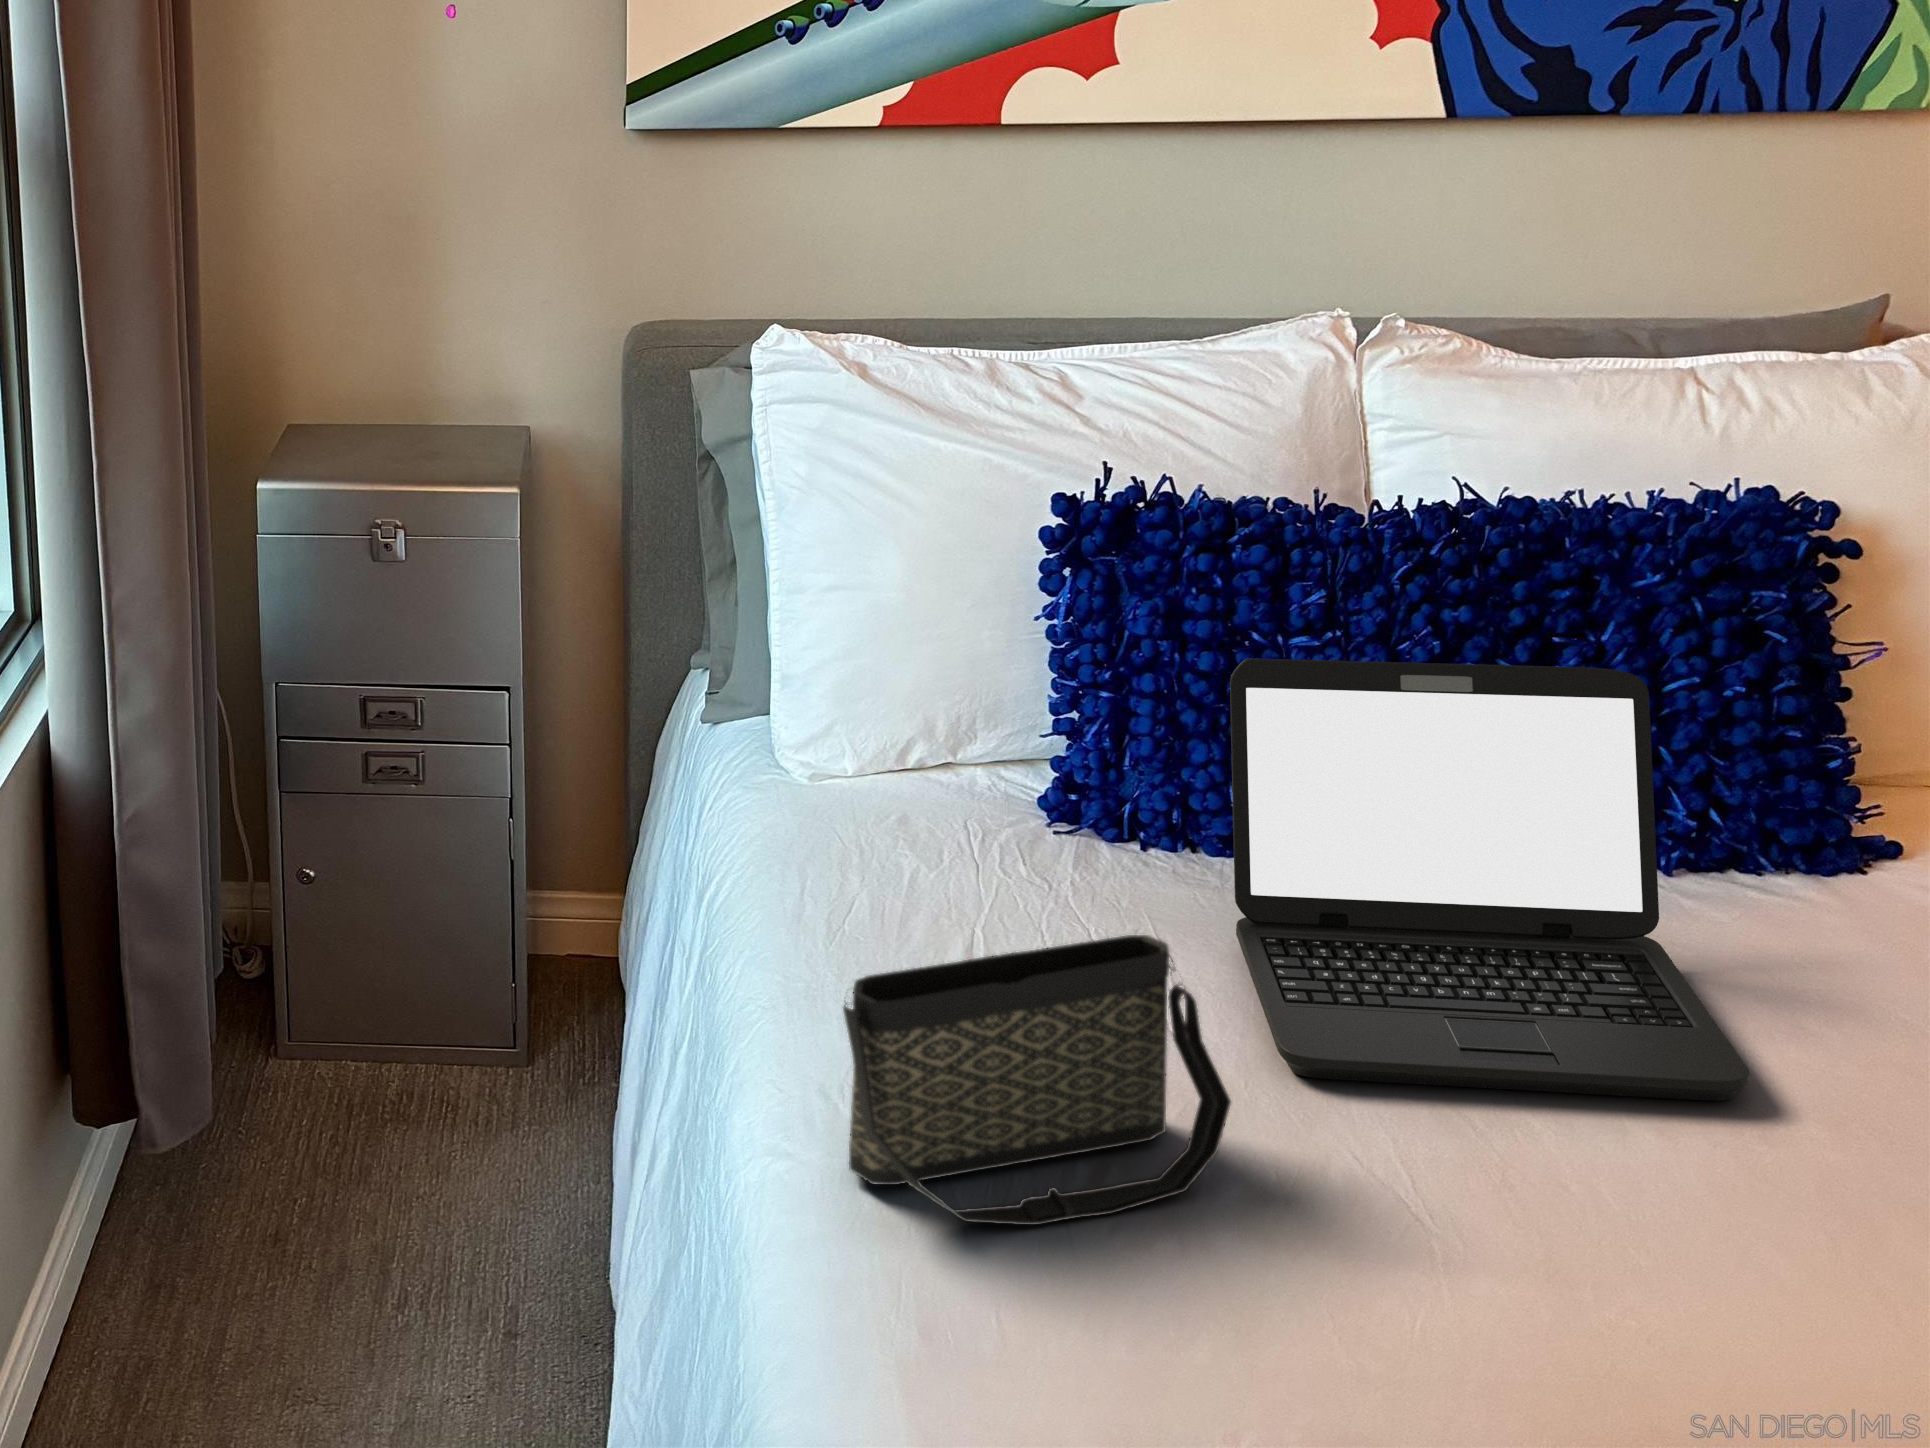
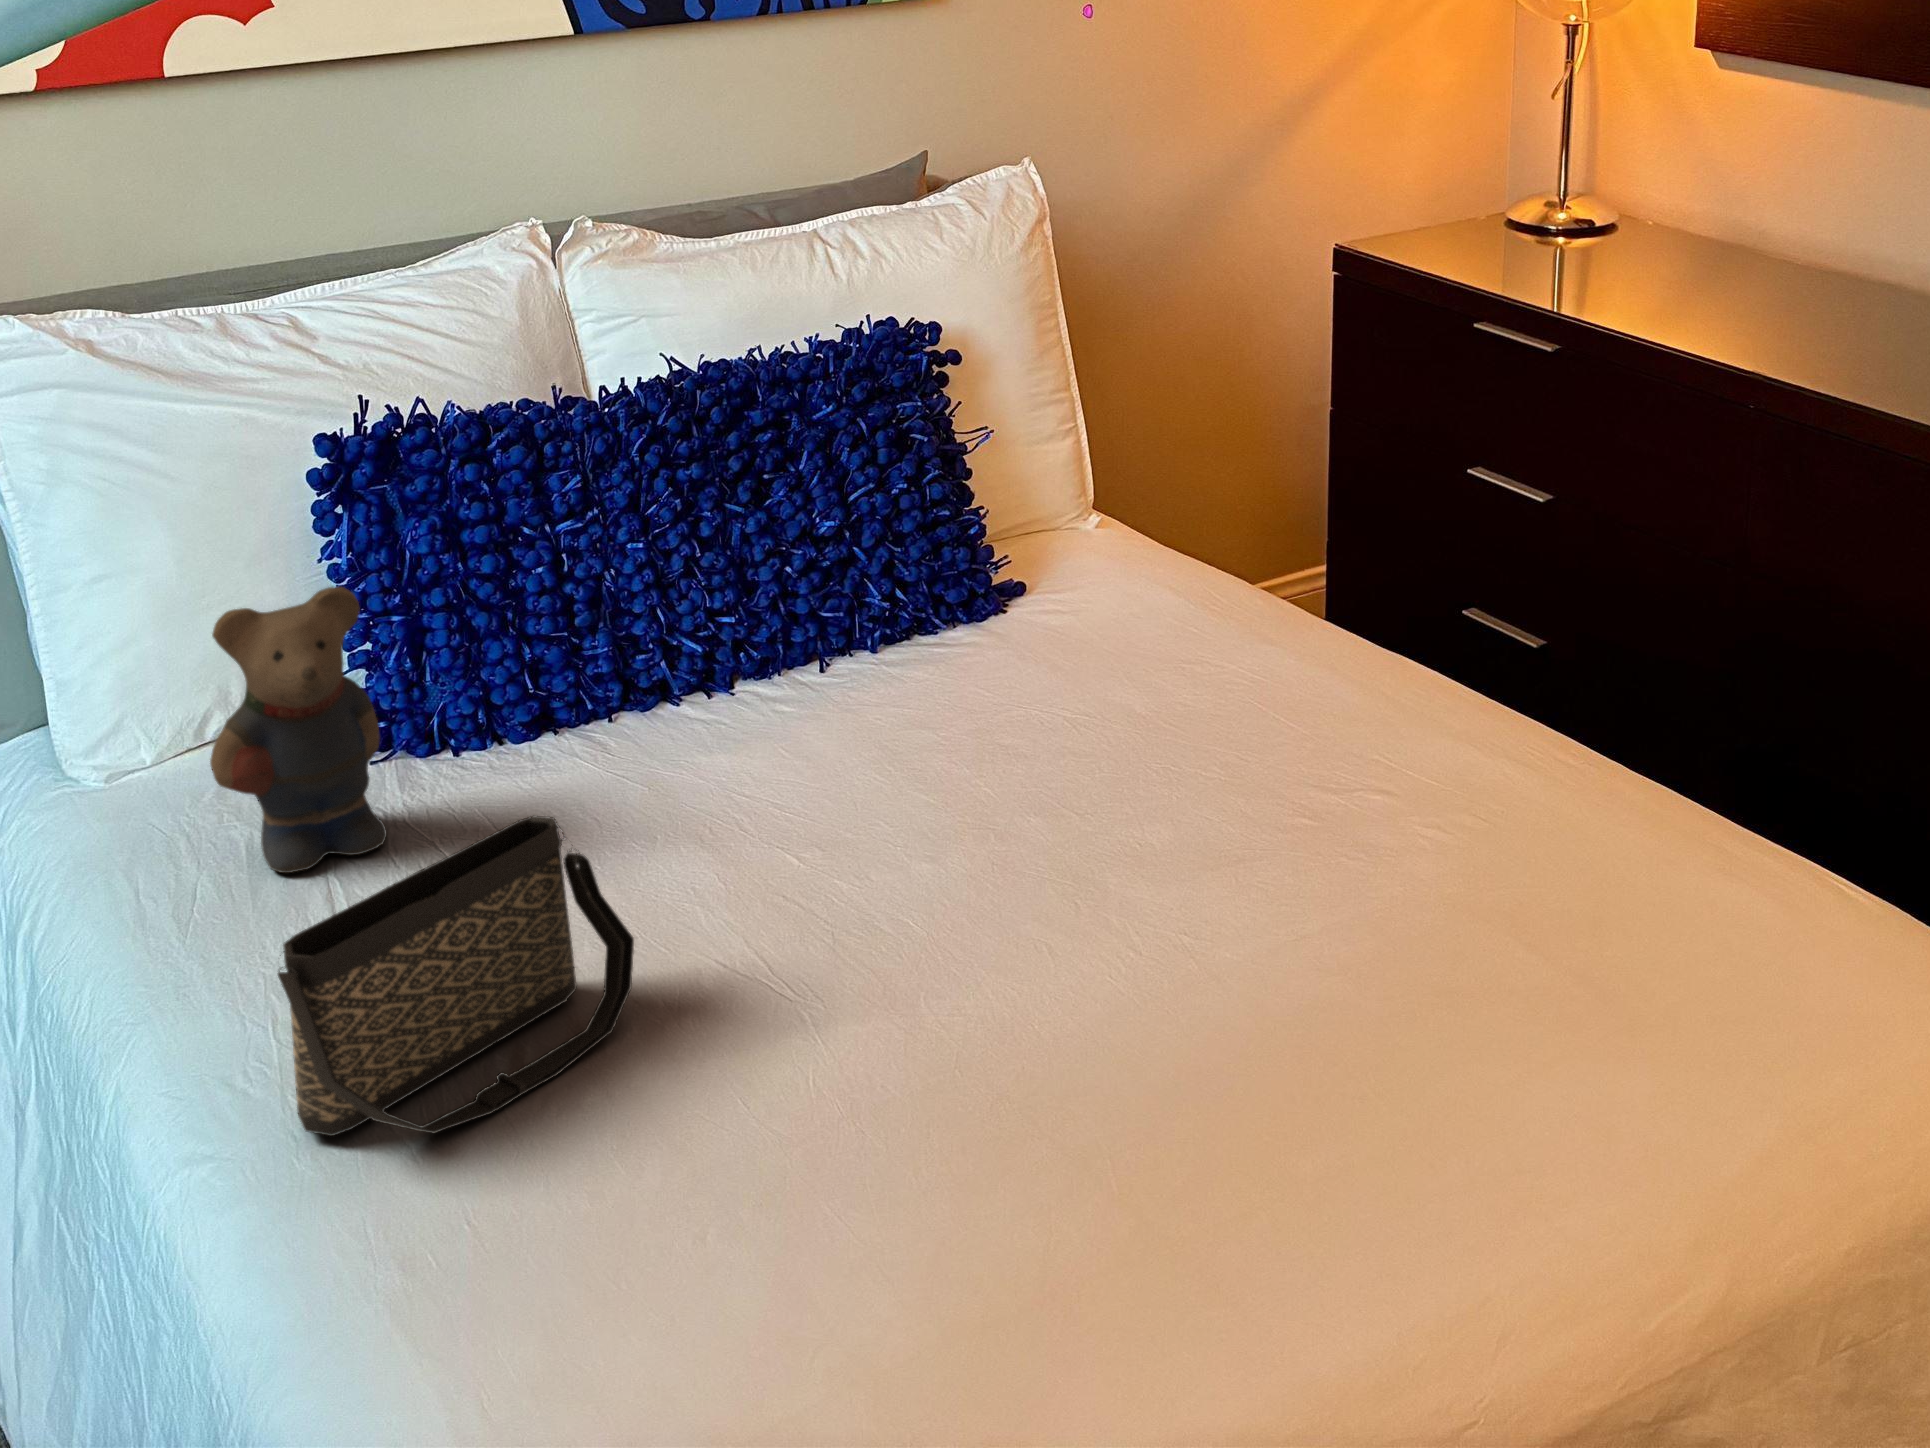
teddy bear: none [879,645,1051,919] -> present [210,586,387,873]
laptop: present [1230,659,1749,1101] -> none [527,488,989,902]

